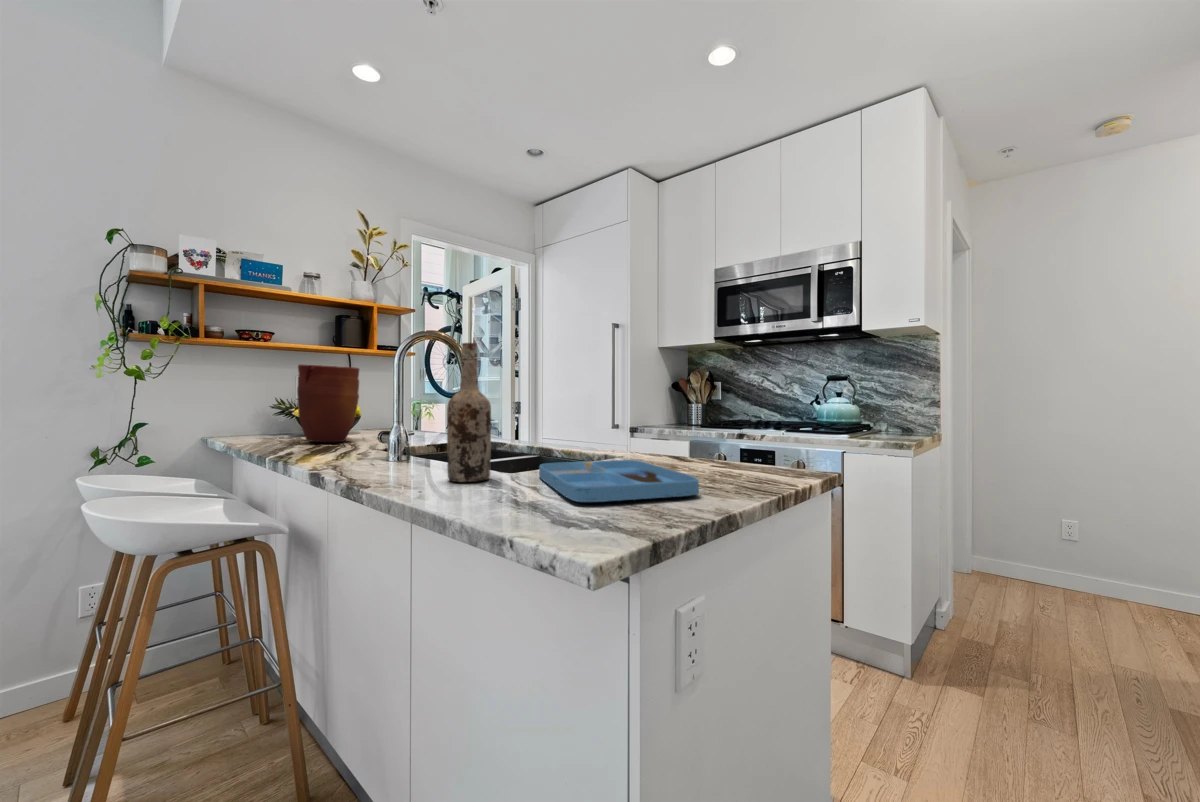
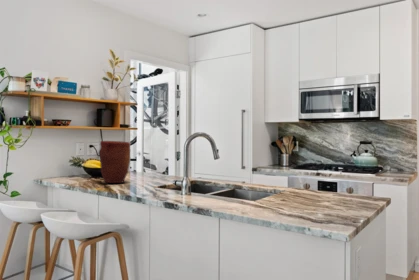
wine bottle: present [447,343,491,482] -> none [229,145,248,209]
tray: present [539,460,699,502] -> none [266,196,351,219]

